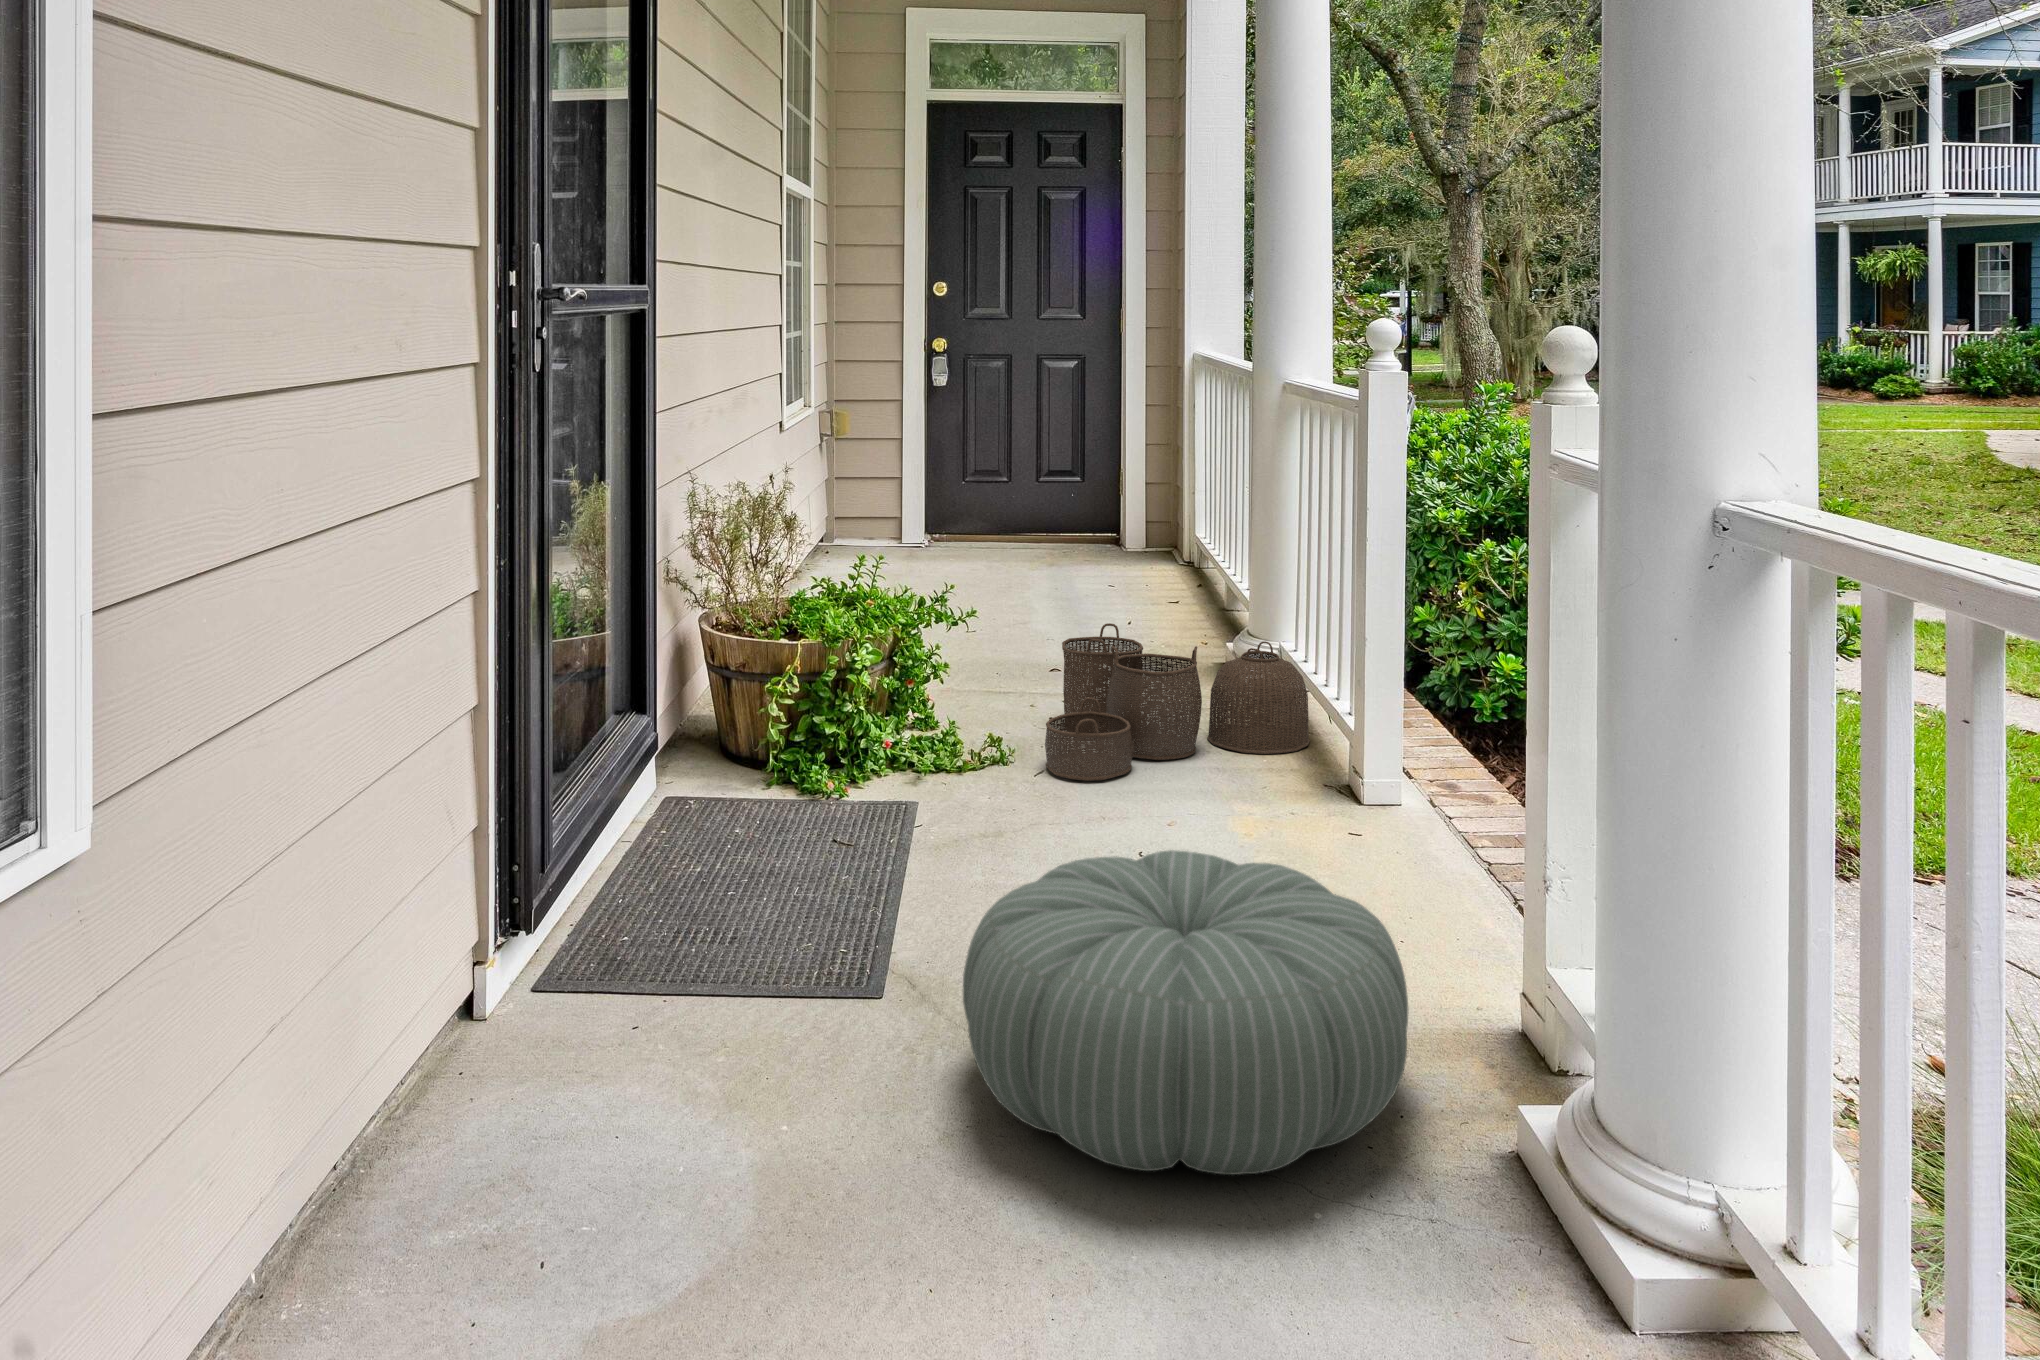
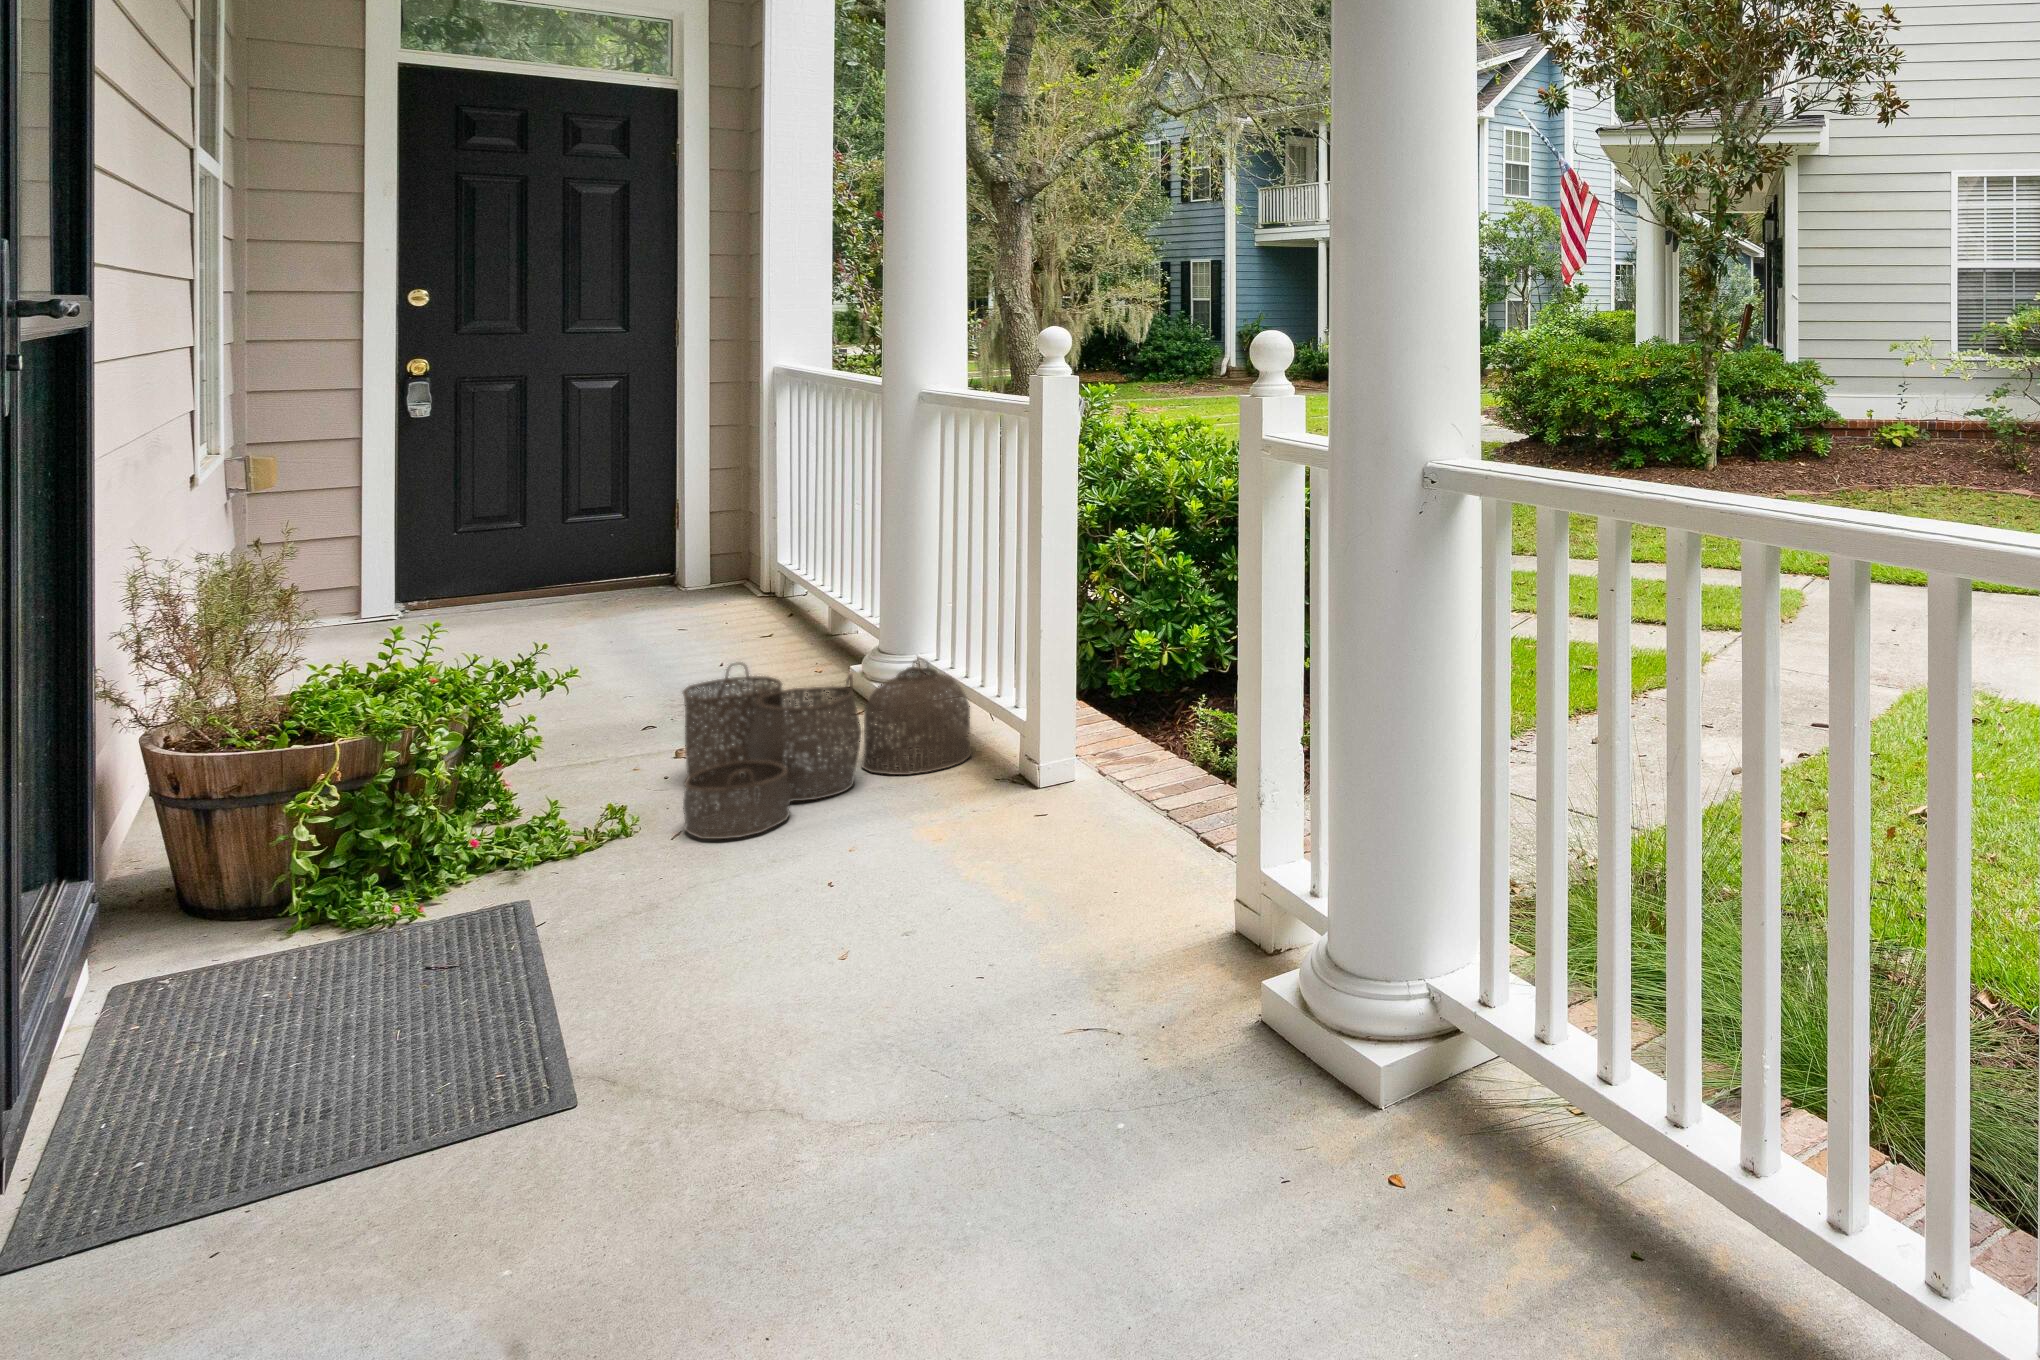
pouf: present [963,850,1408,1175] -> none [728,876,1218,1226]

